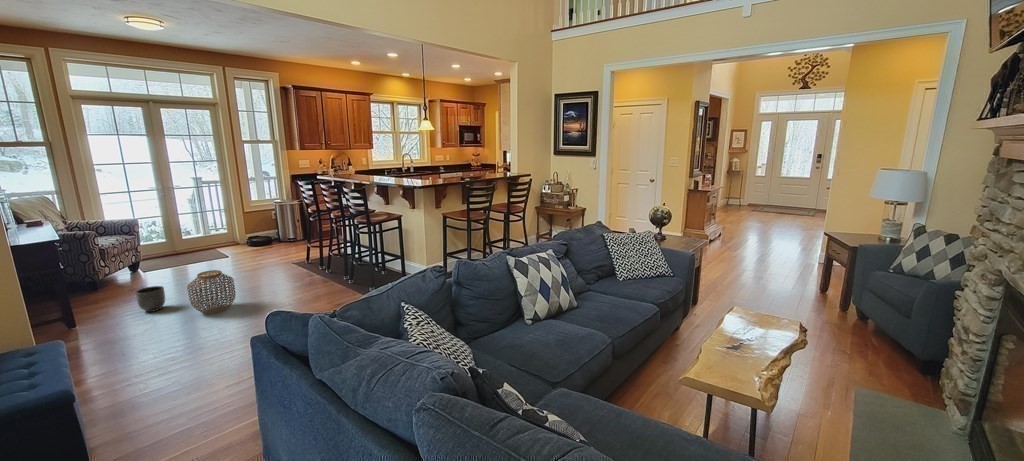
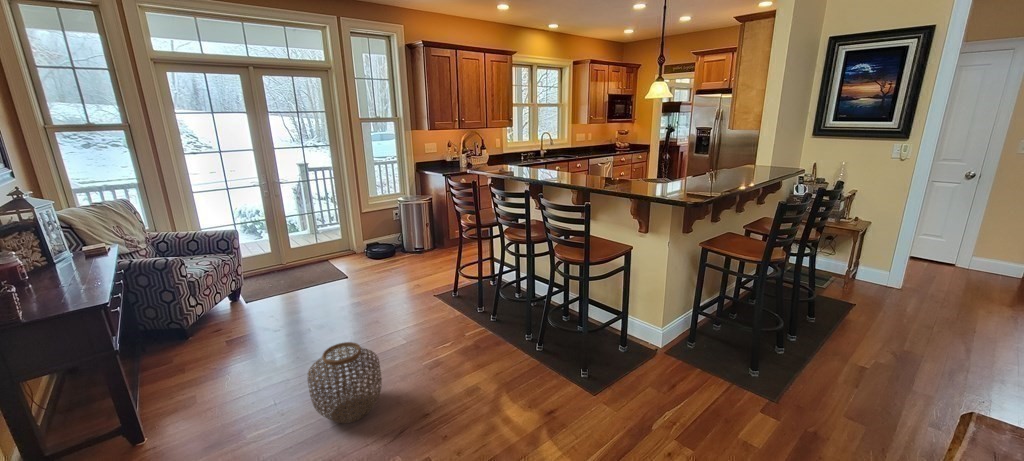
planter: present [135,286,165,312] -> none [227,358,273,405]

